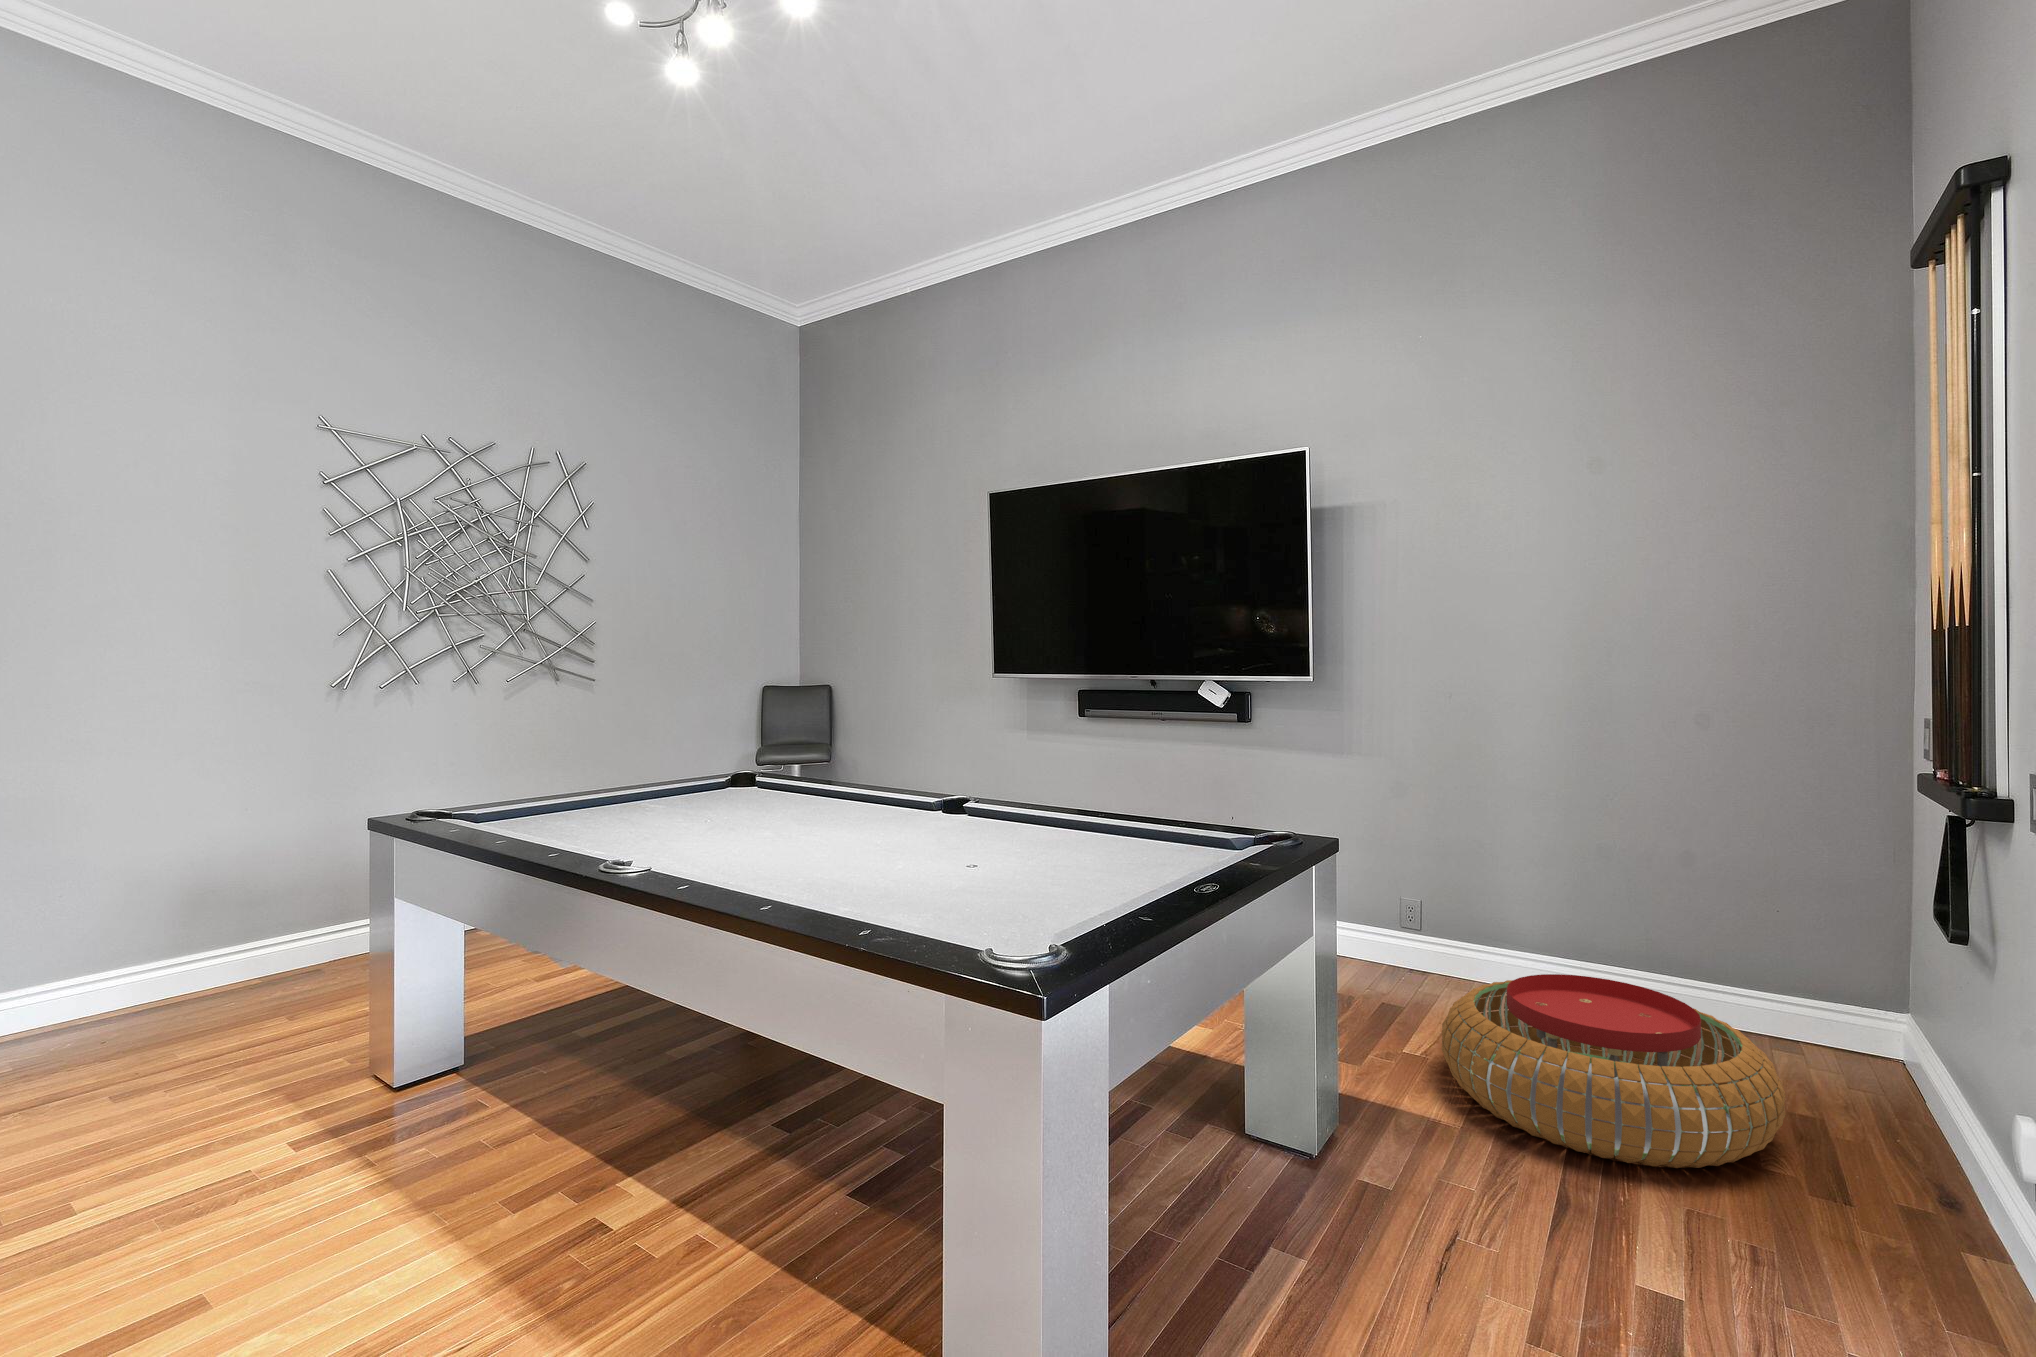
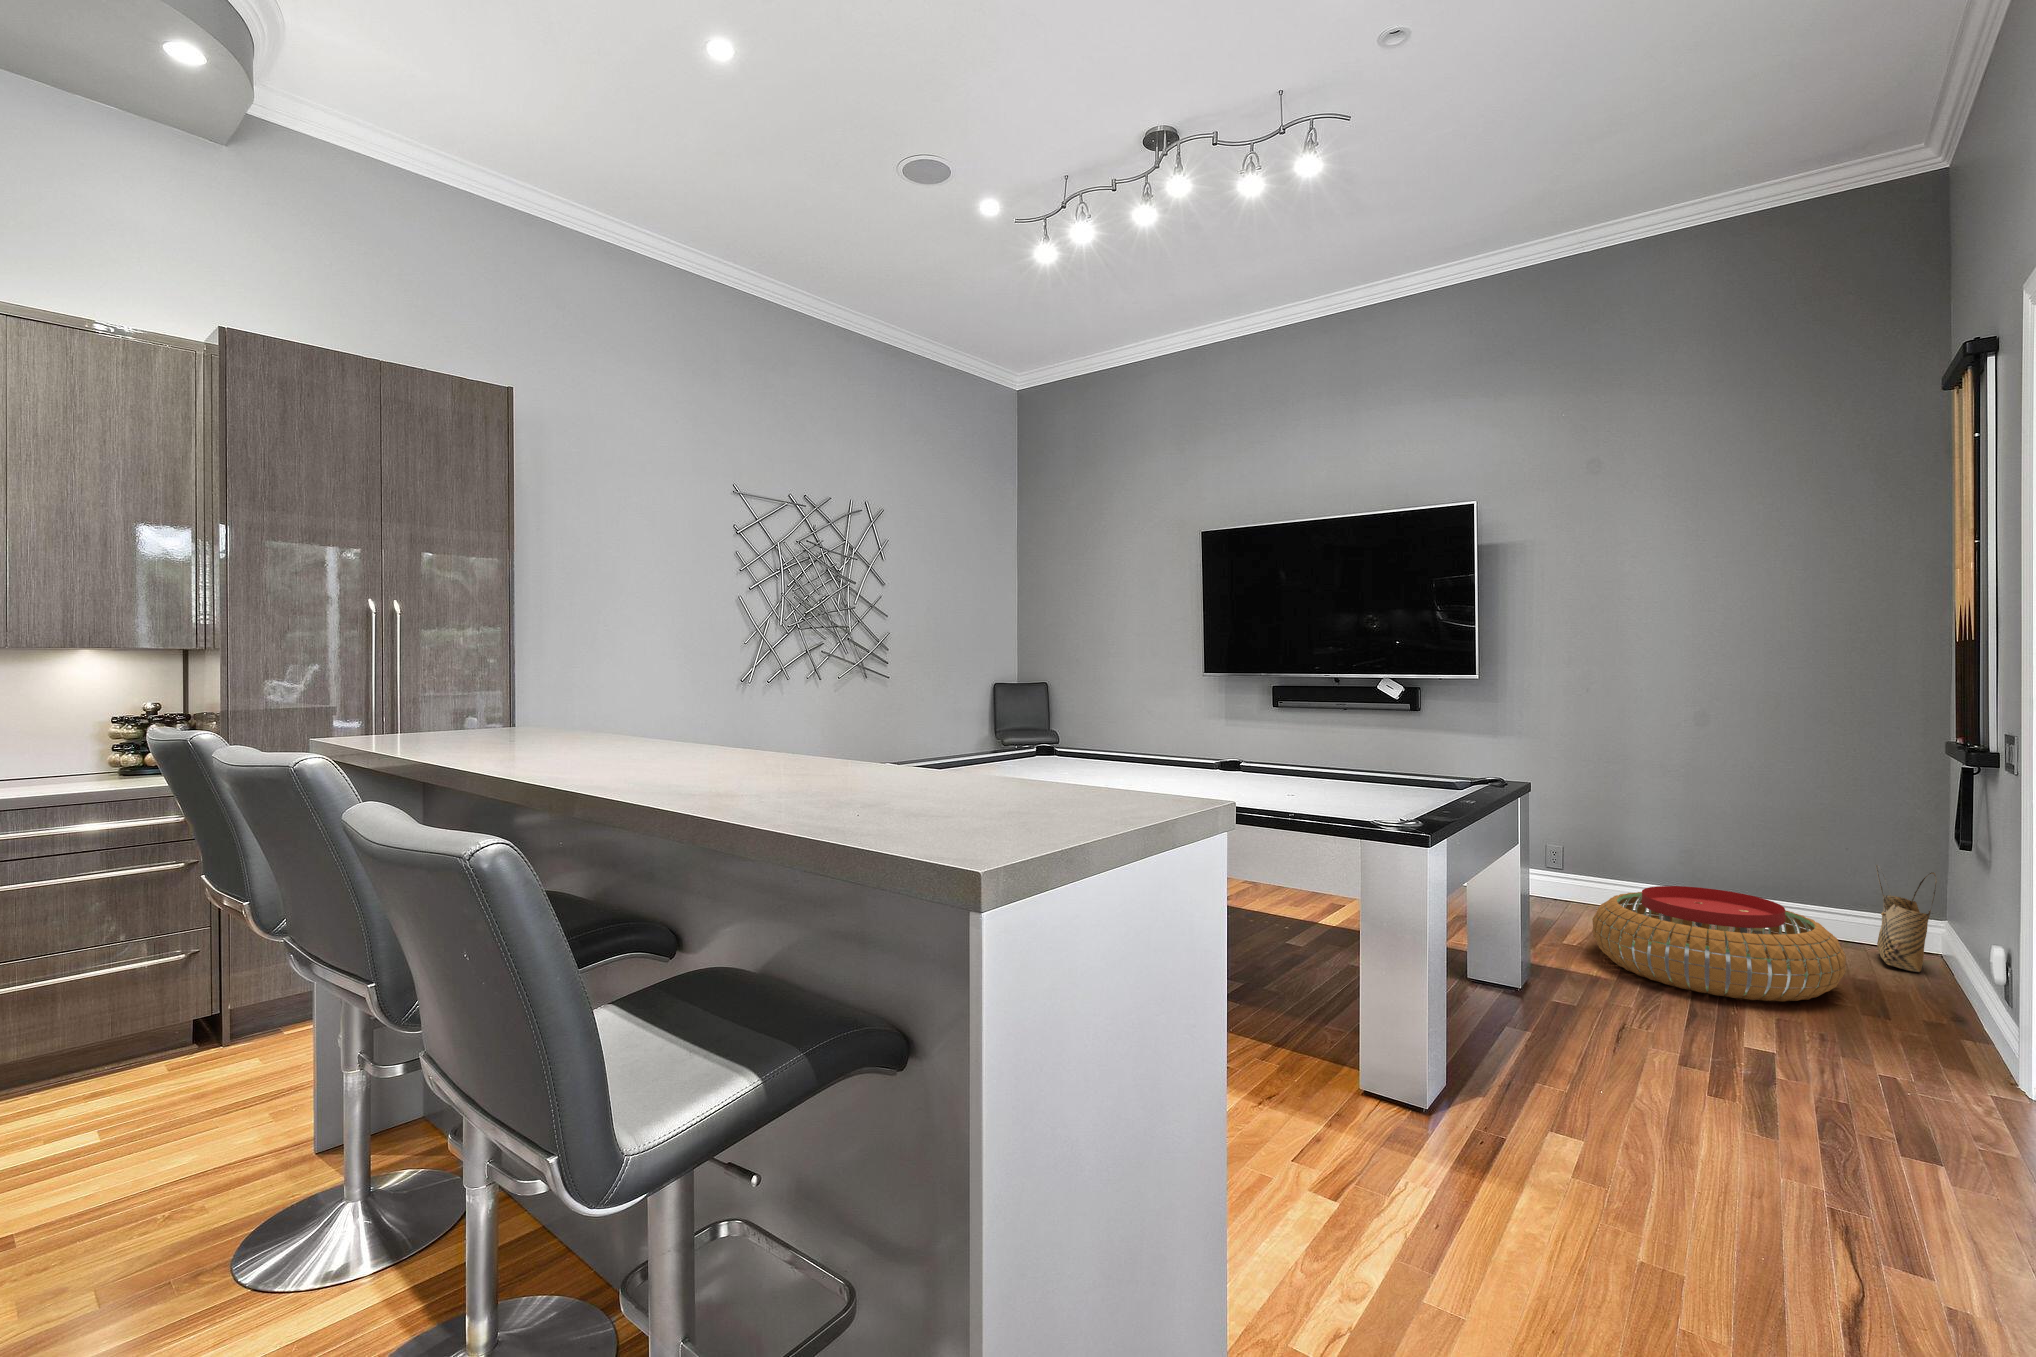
woven basket: none [1821,939,1903,1096] -> present [1876,865,1937,972]

